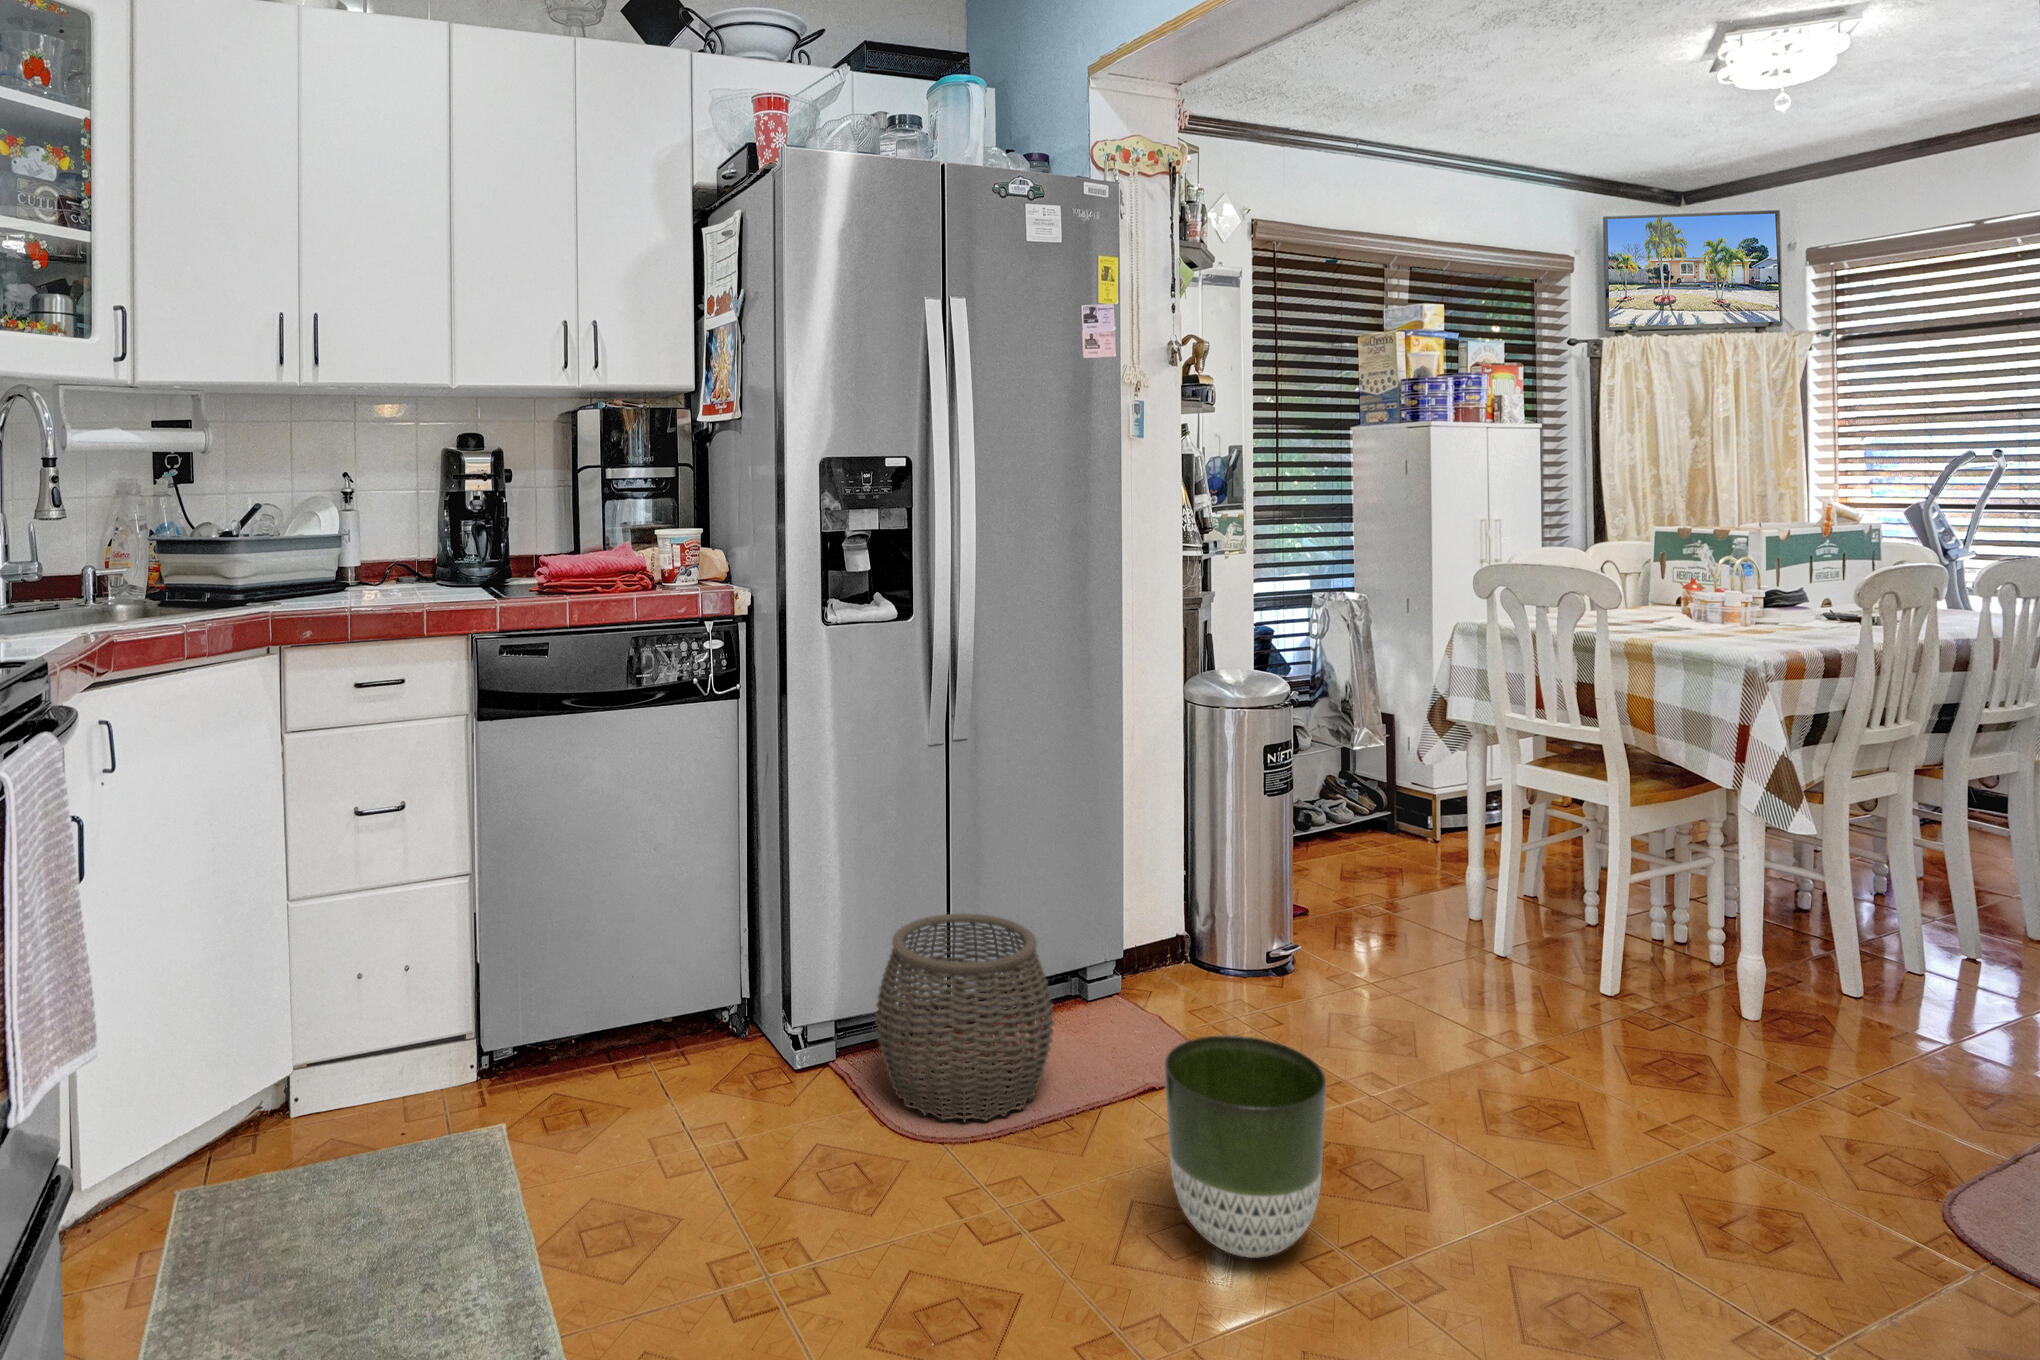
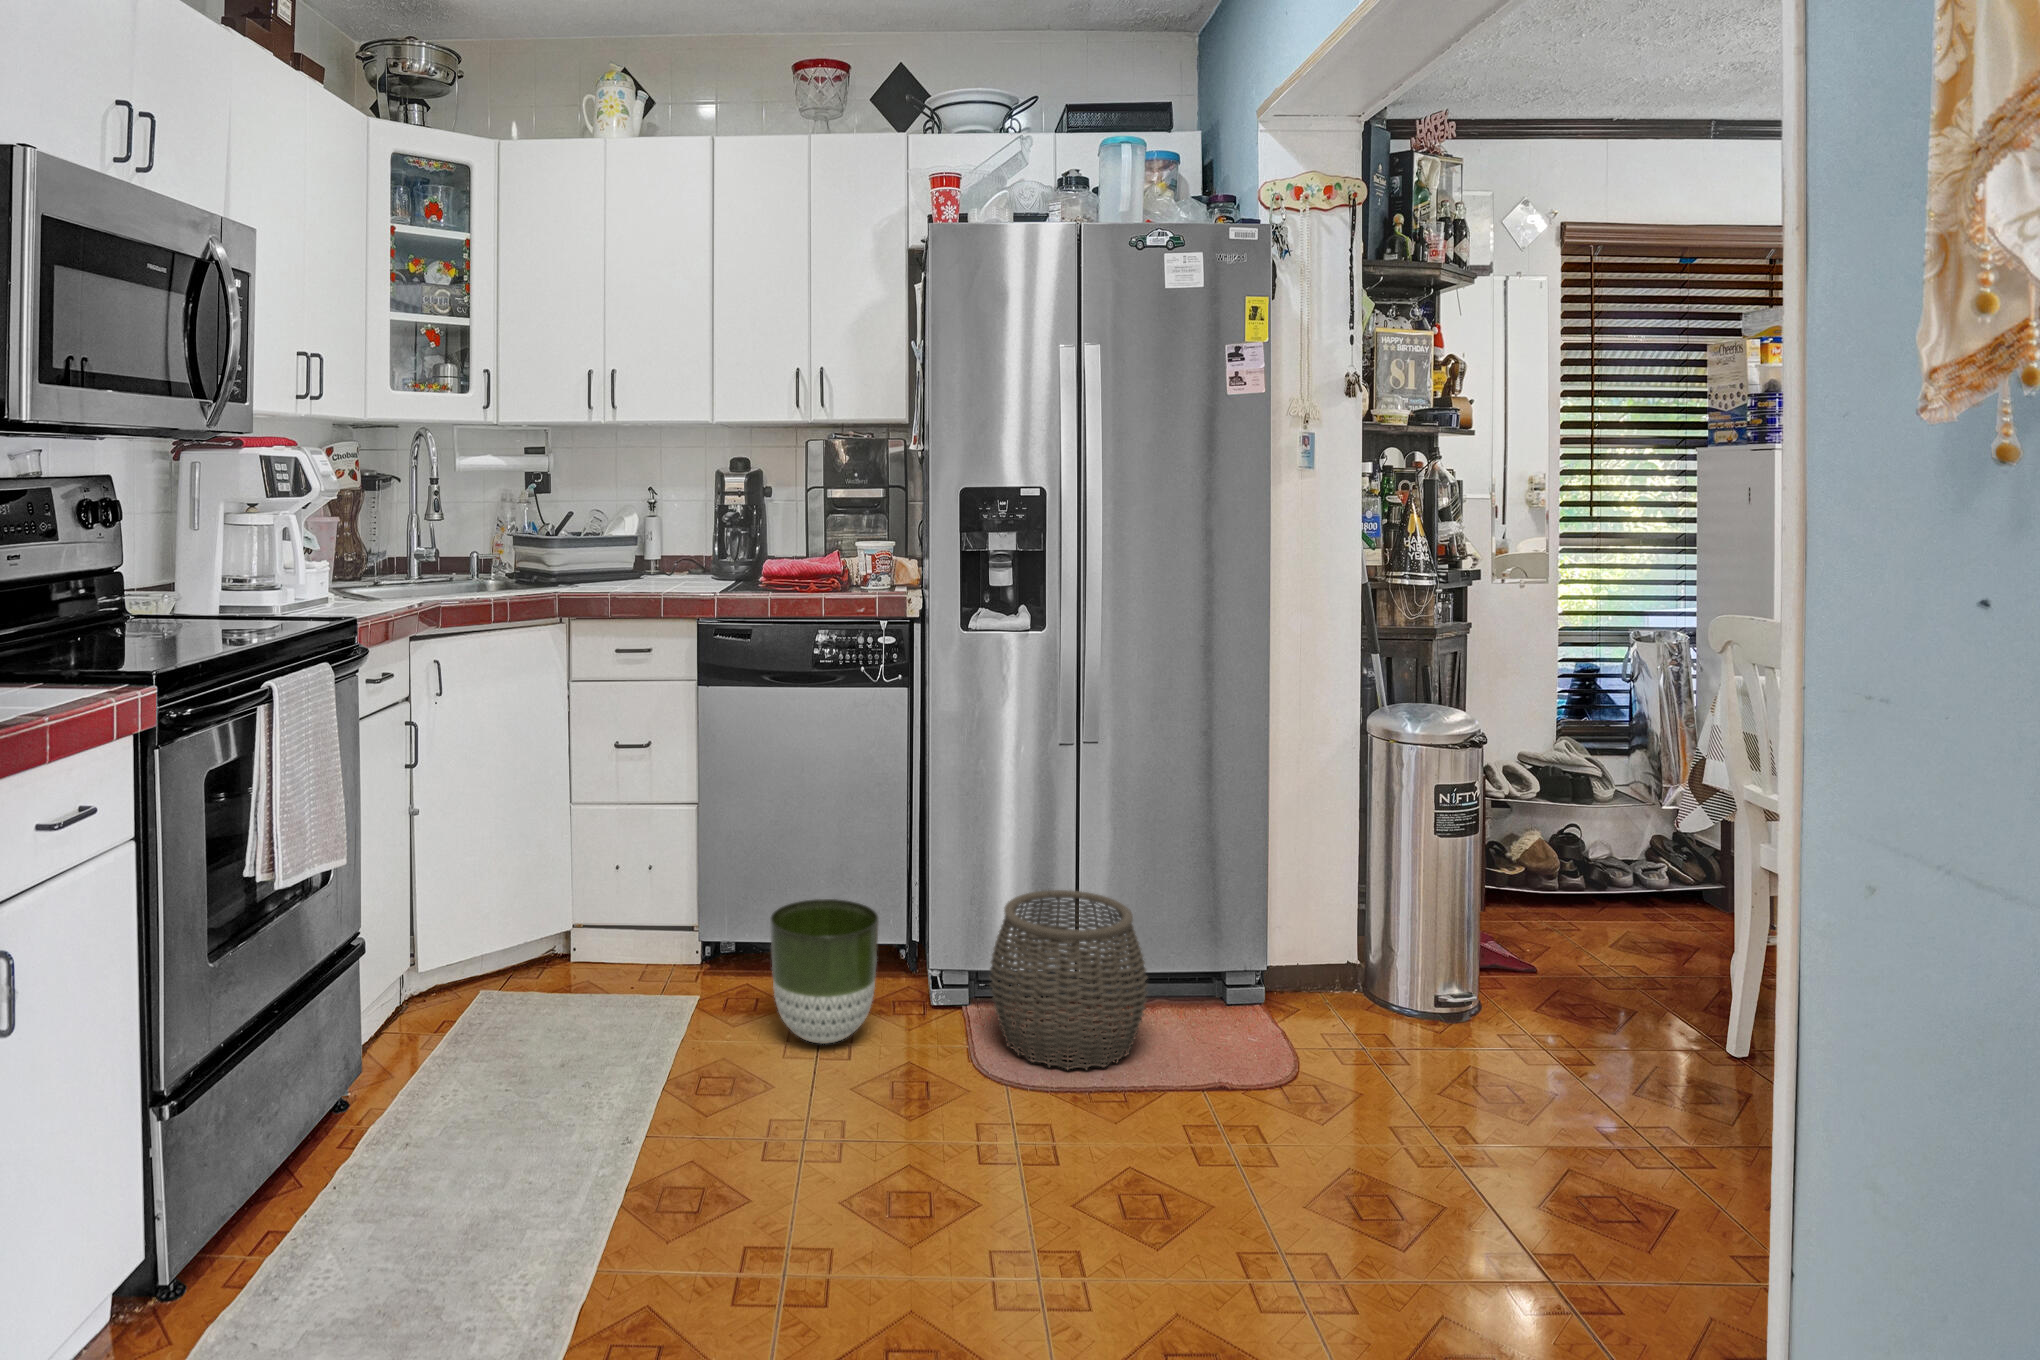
planter: present [1165,1035,1326,1258] -> present [770,899,879,1044]

